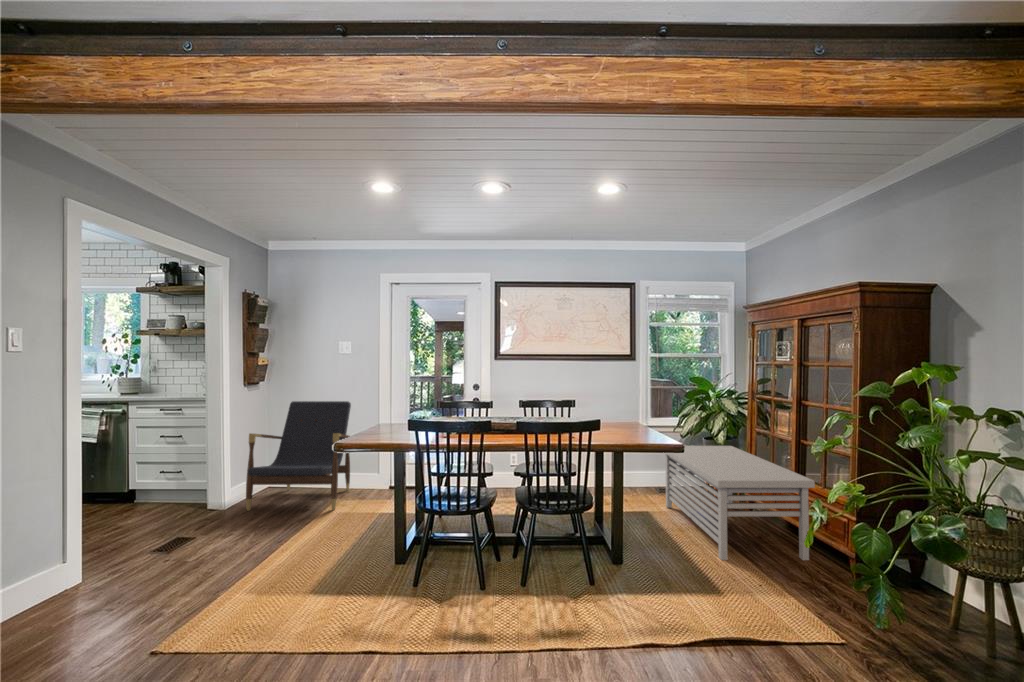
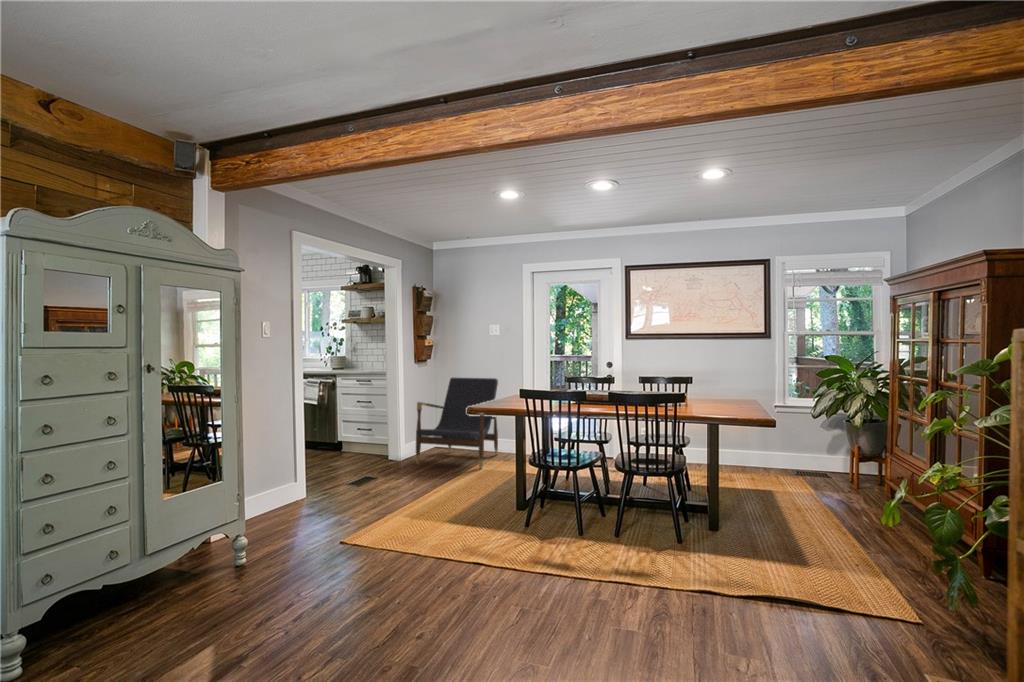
storage bench: present [665,446,815,560] -> none [796,431,949,557]

